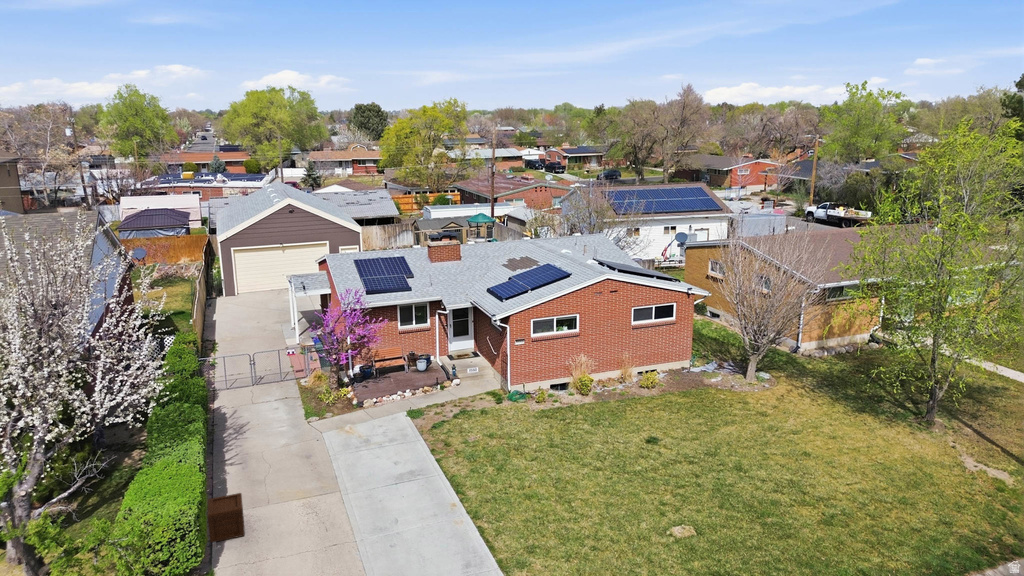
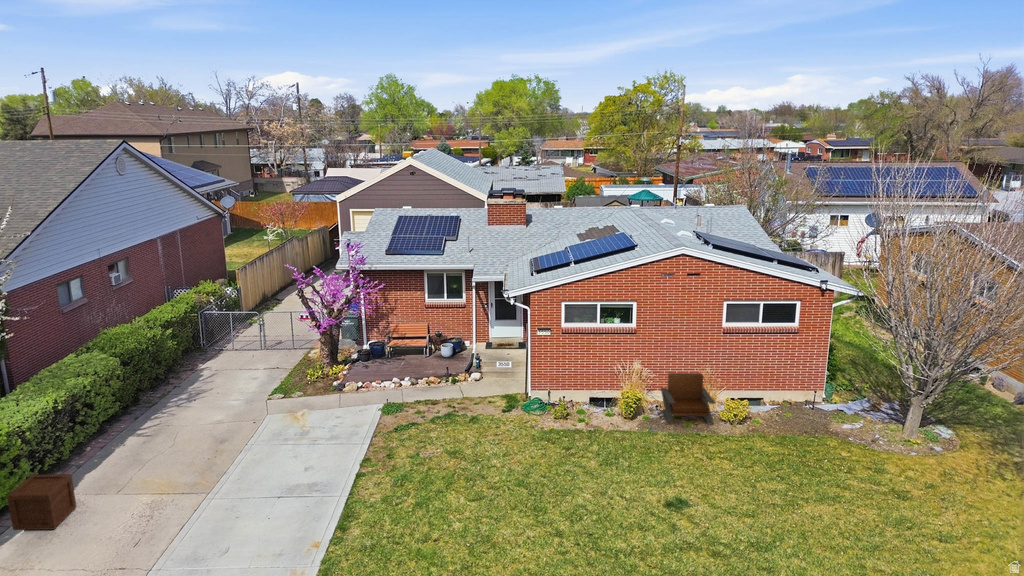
lounge chair: none [597,358,638,395] -> present [661,373,715,425]

